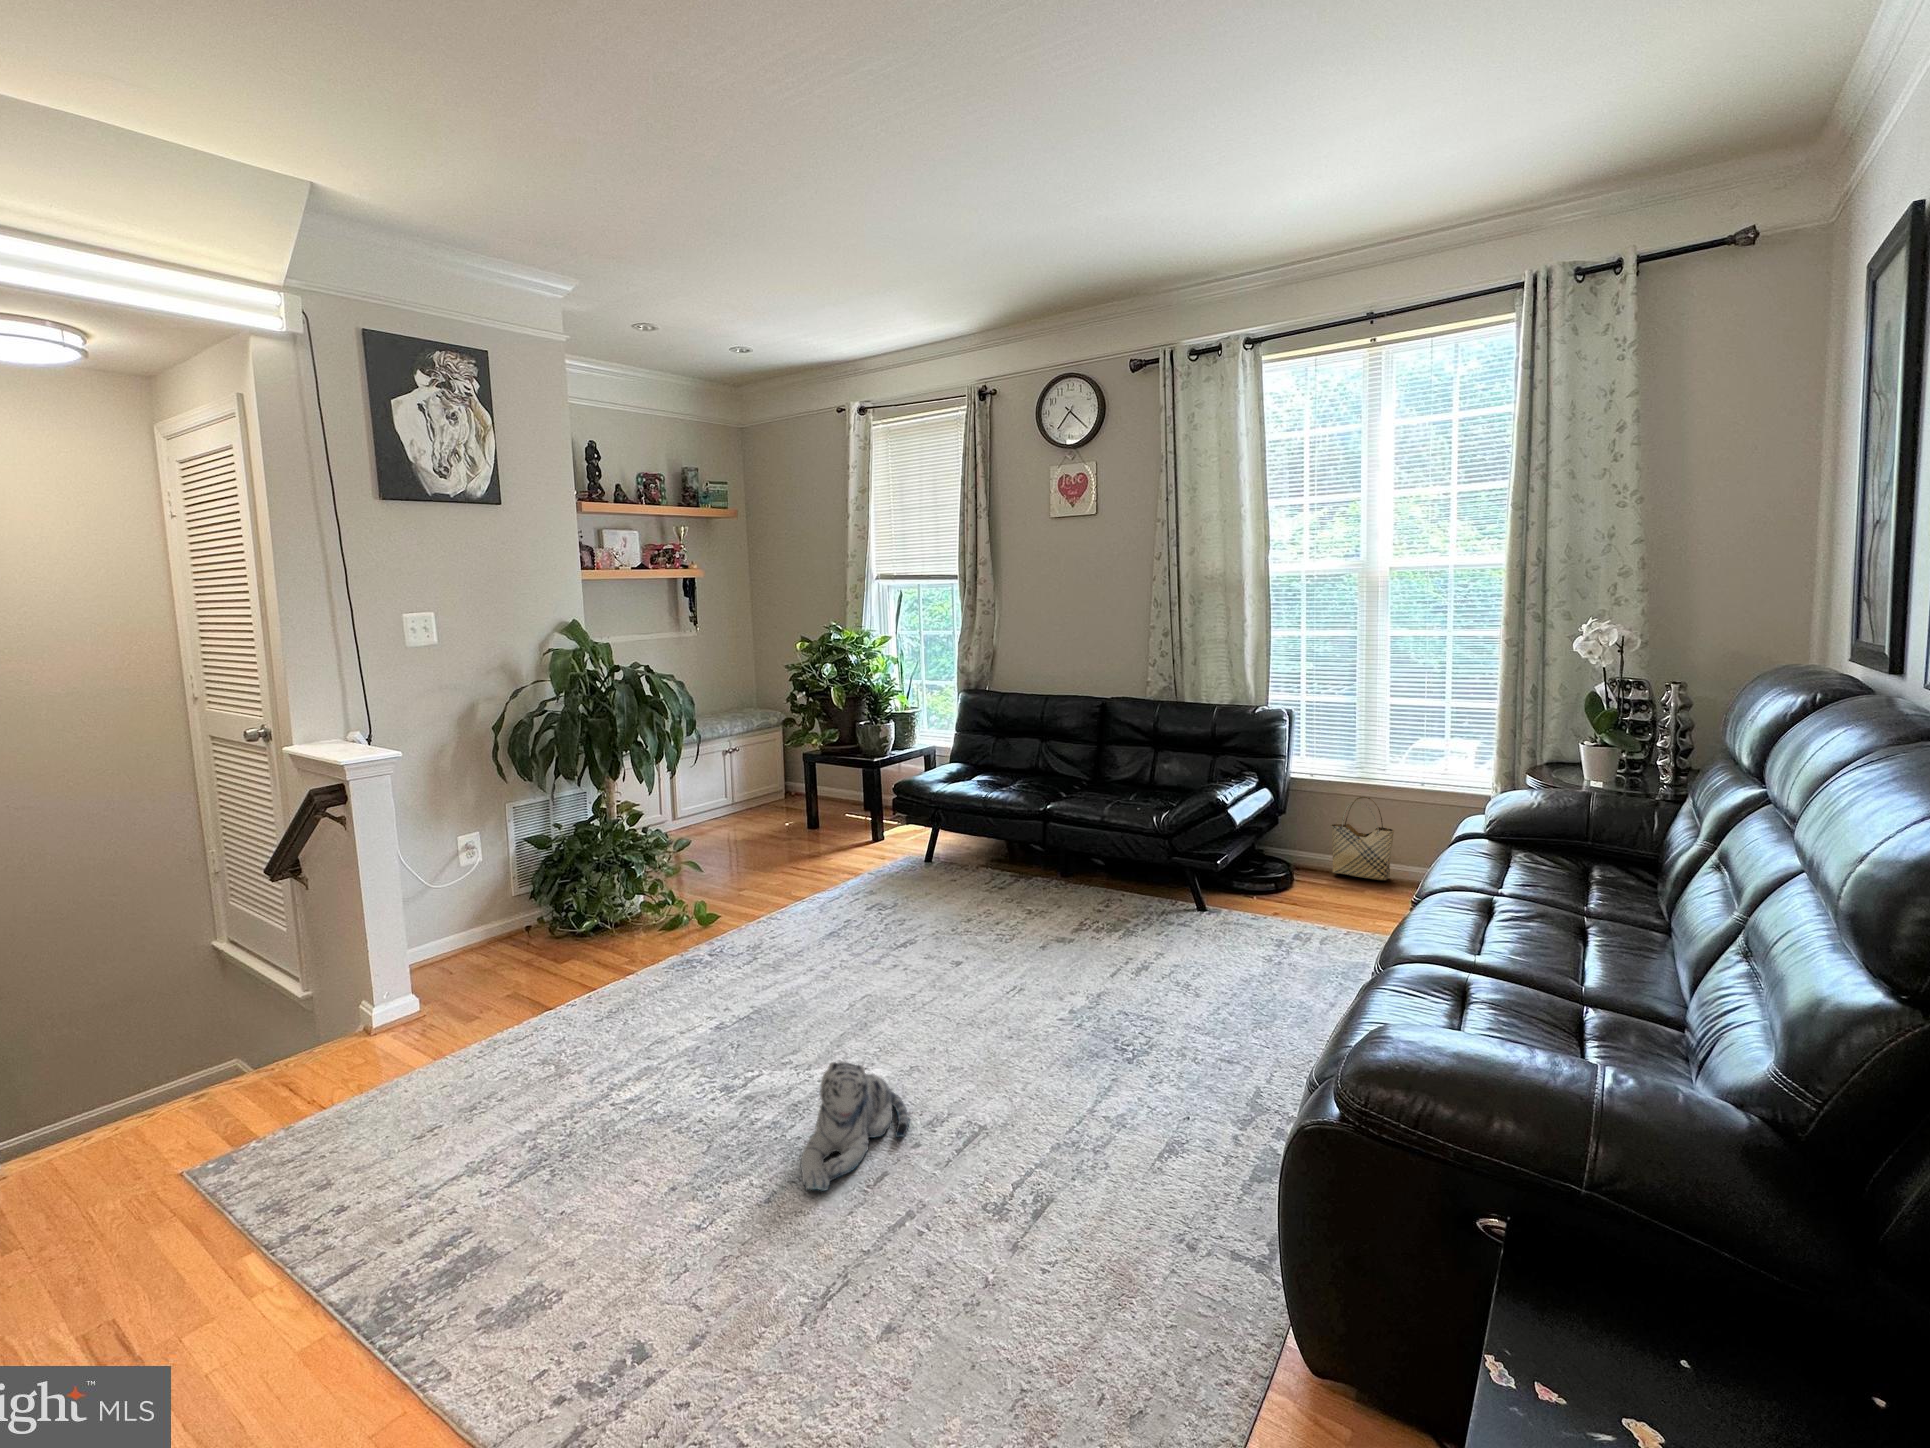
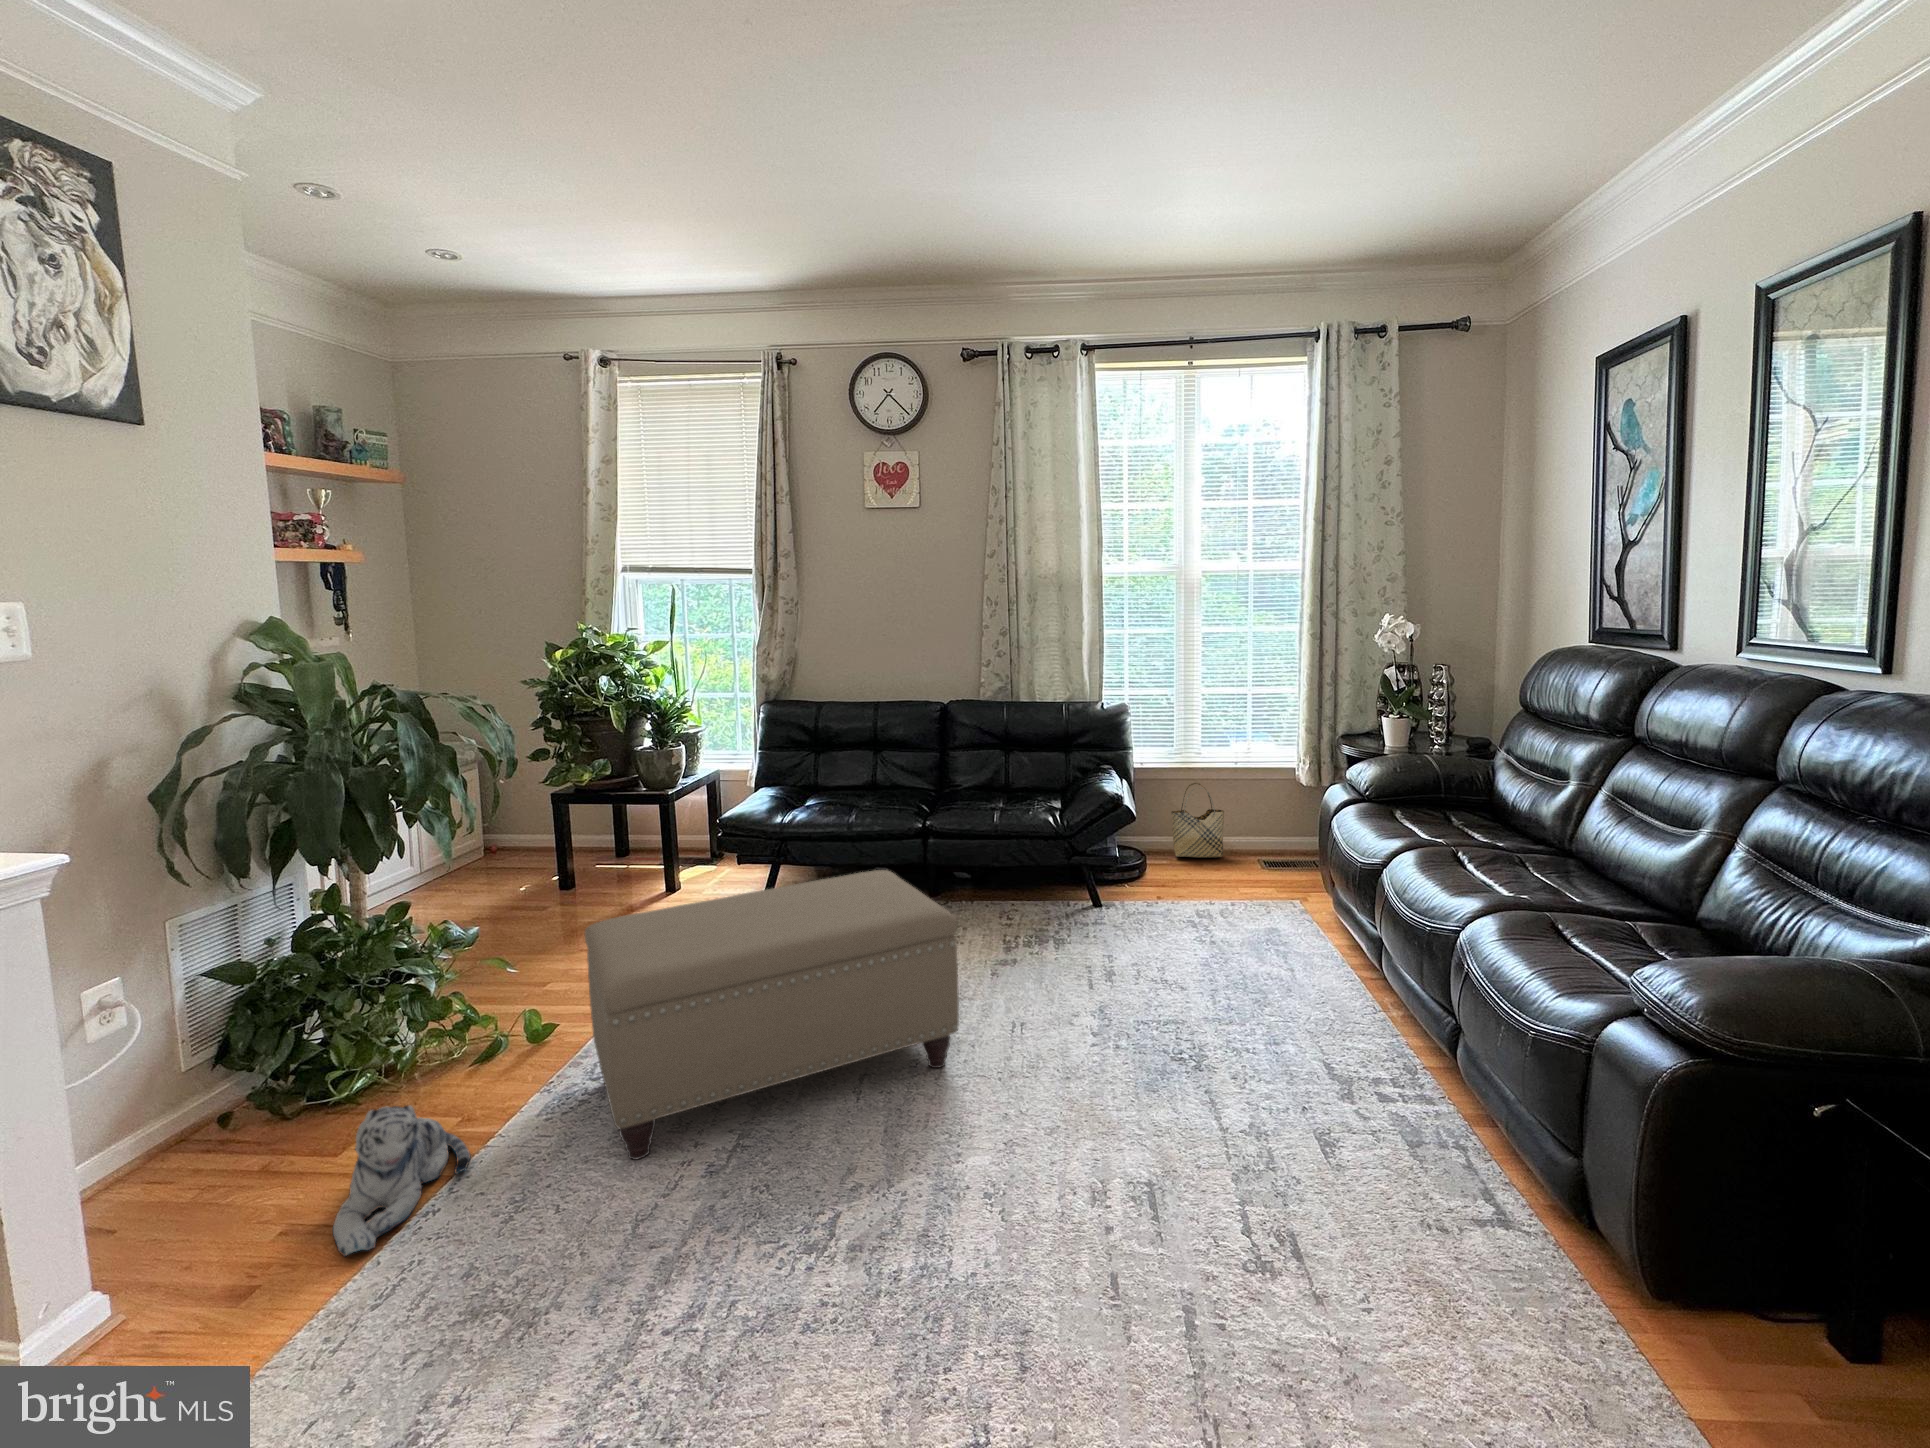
ottoman: none [664,833,943,1008] -> present [585,870,959,1160]
plush toy: present [801,1061,910,1191] -> present [333,1106,471,1256]

